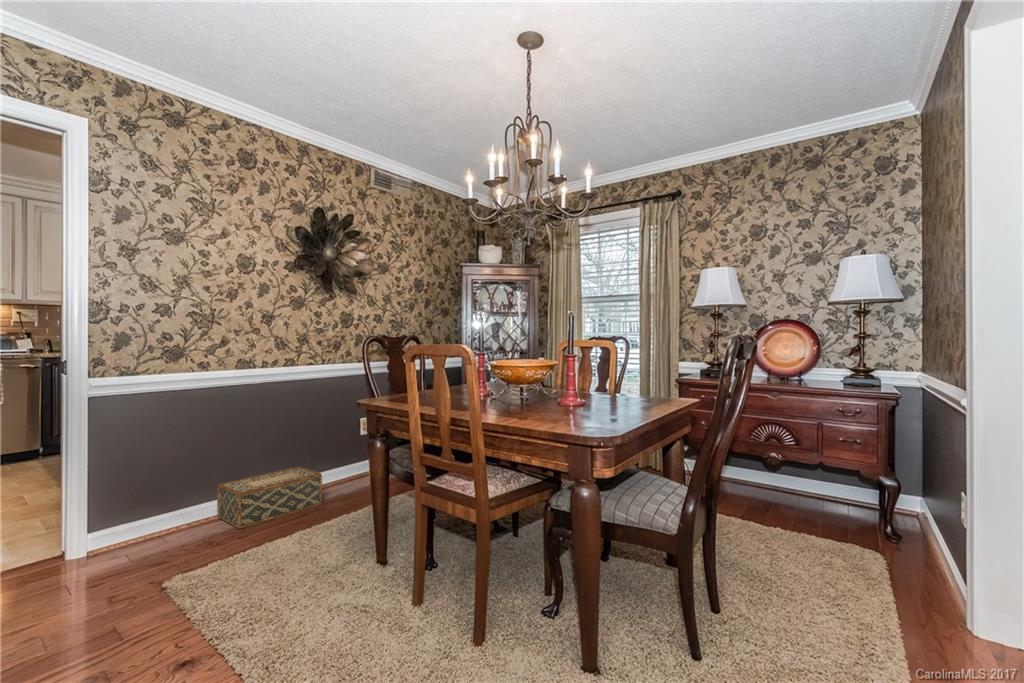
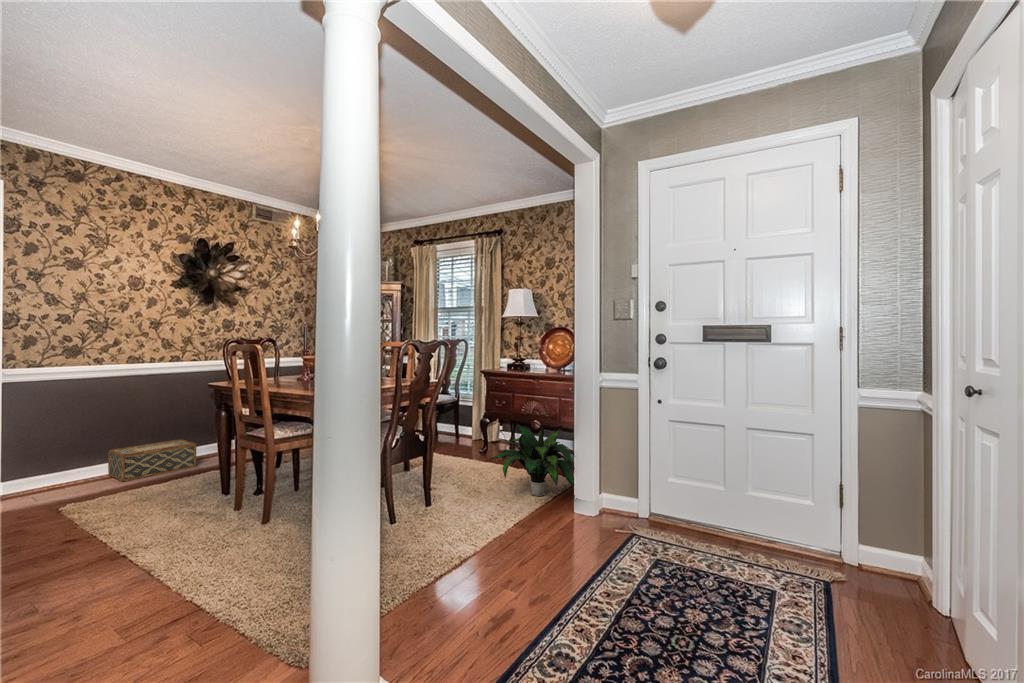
potted plant: none [772,454,943,567] -> present [490,424,575,496]

